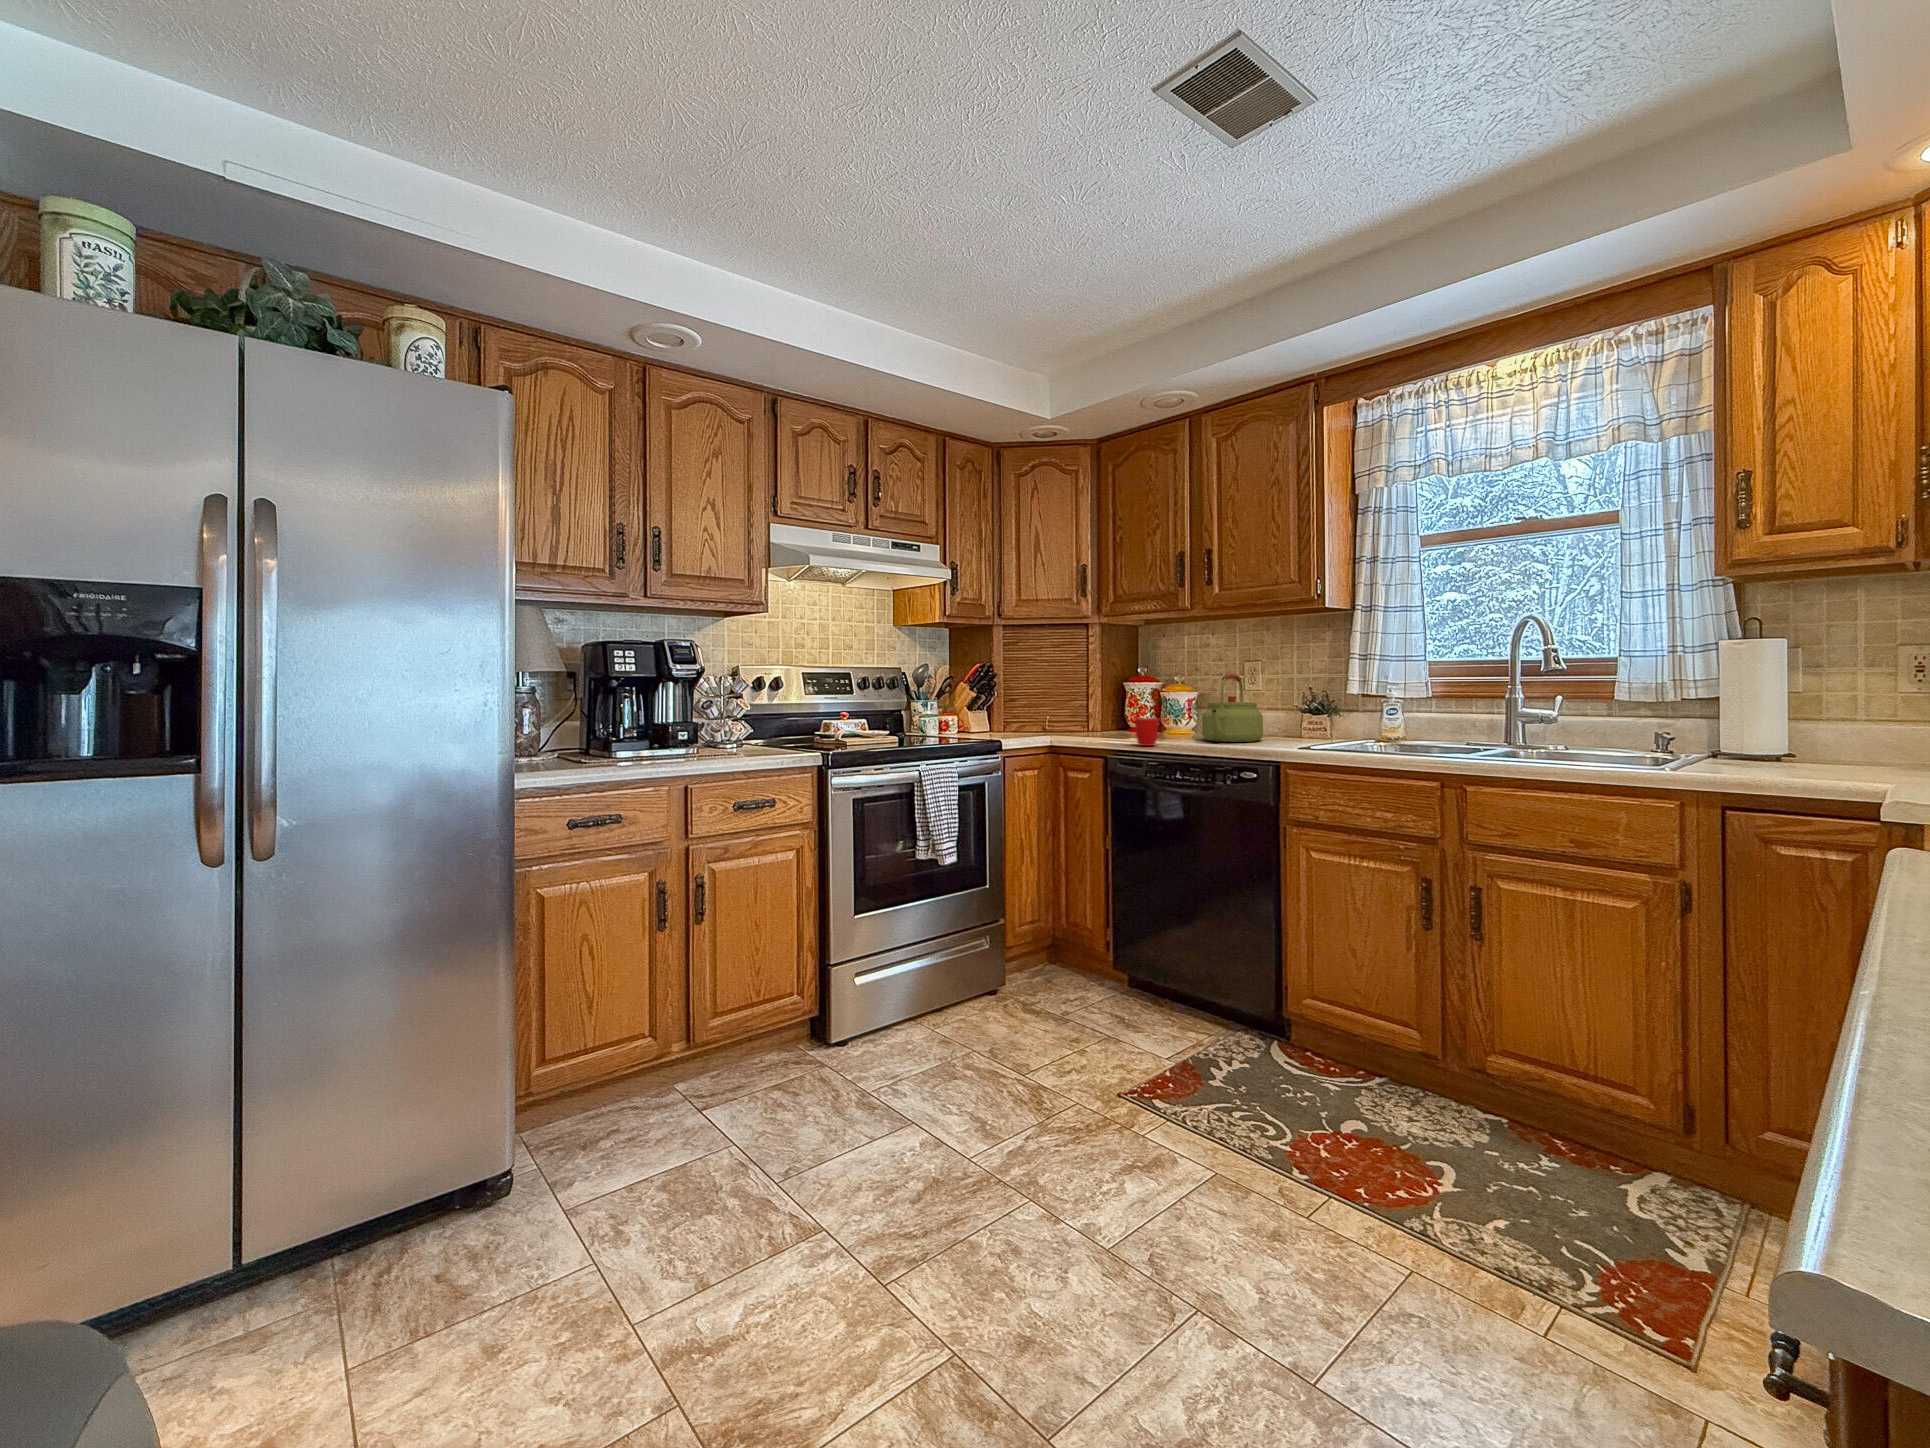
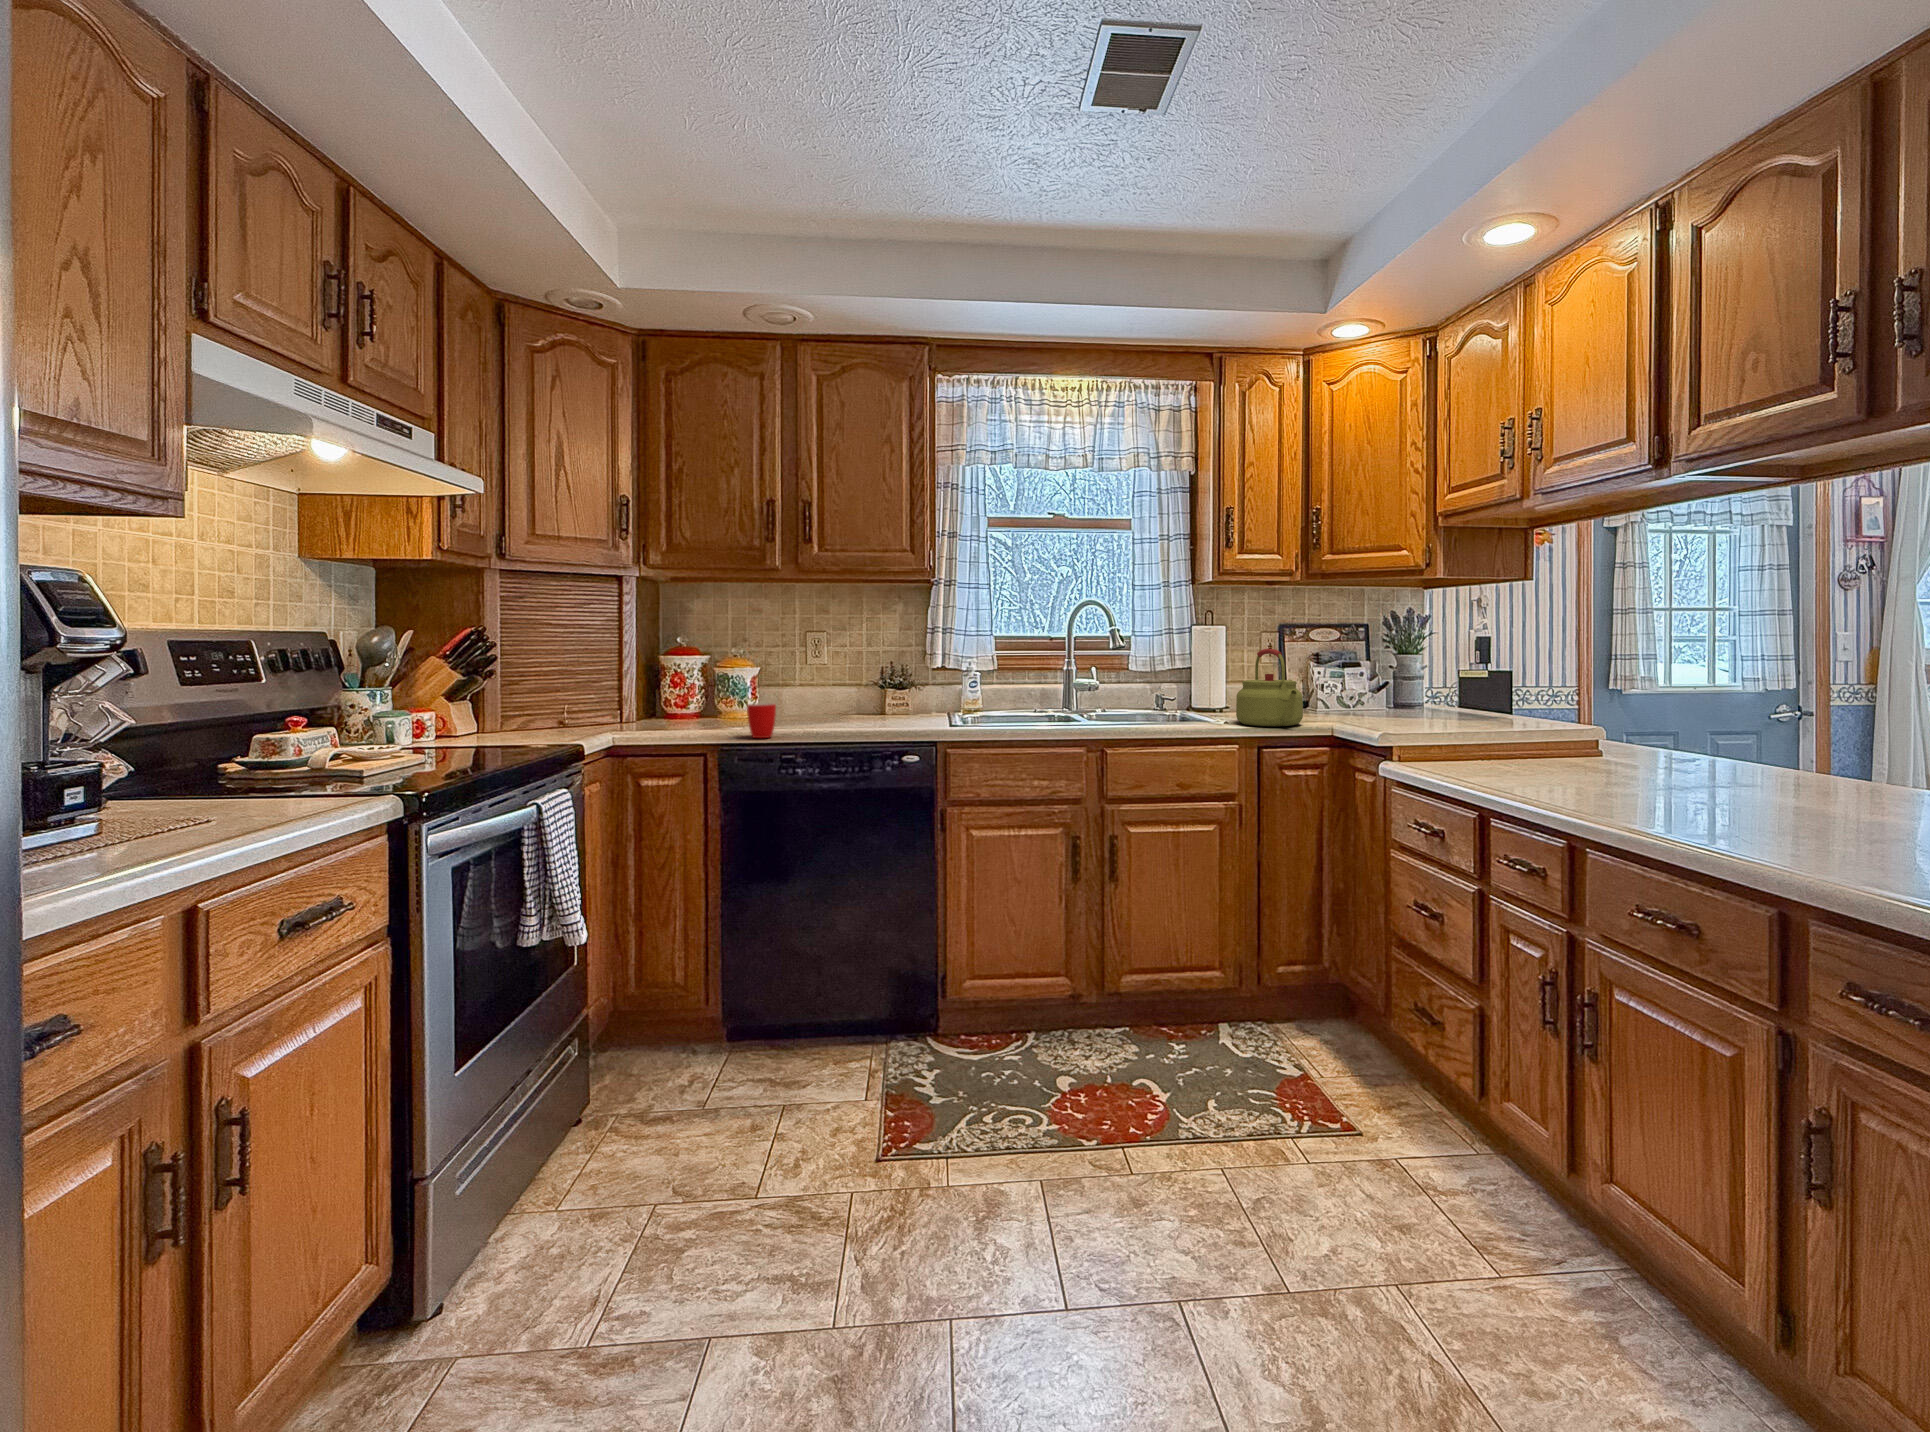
kettle: present [1202,674,1263,742] -> present [1236,649,1303,726]

